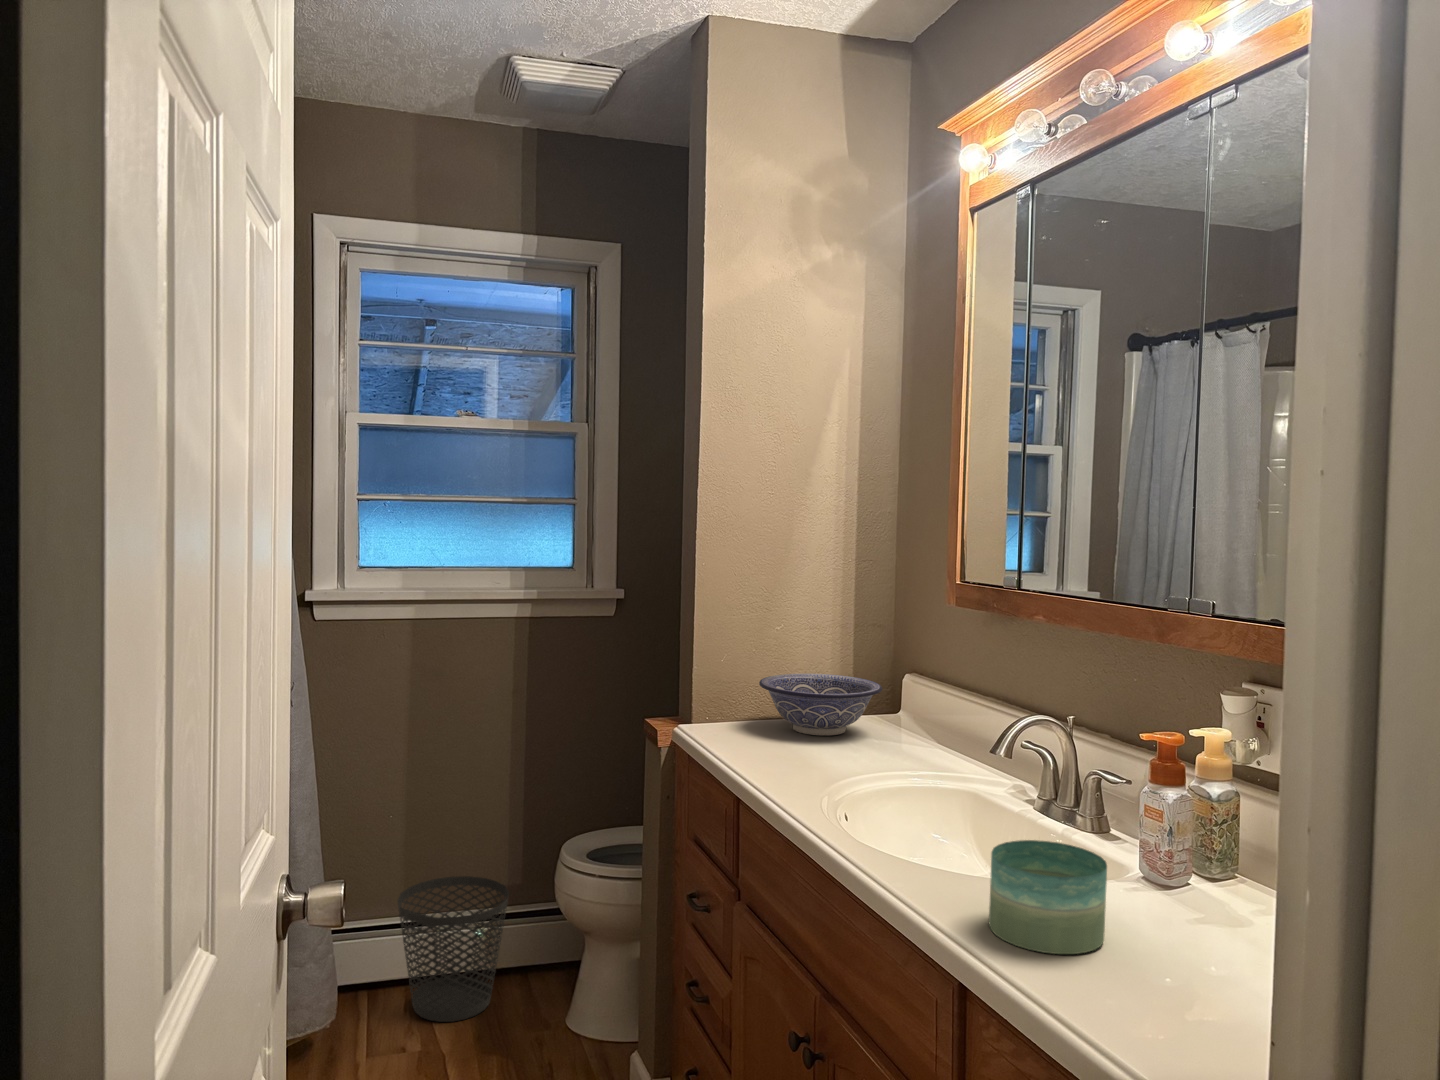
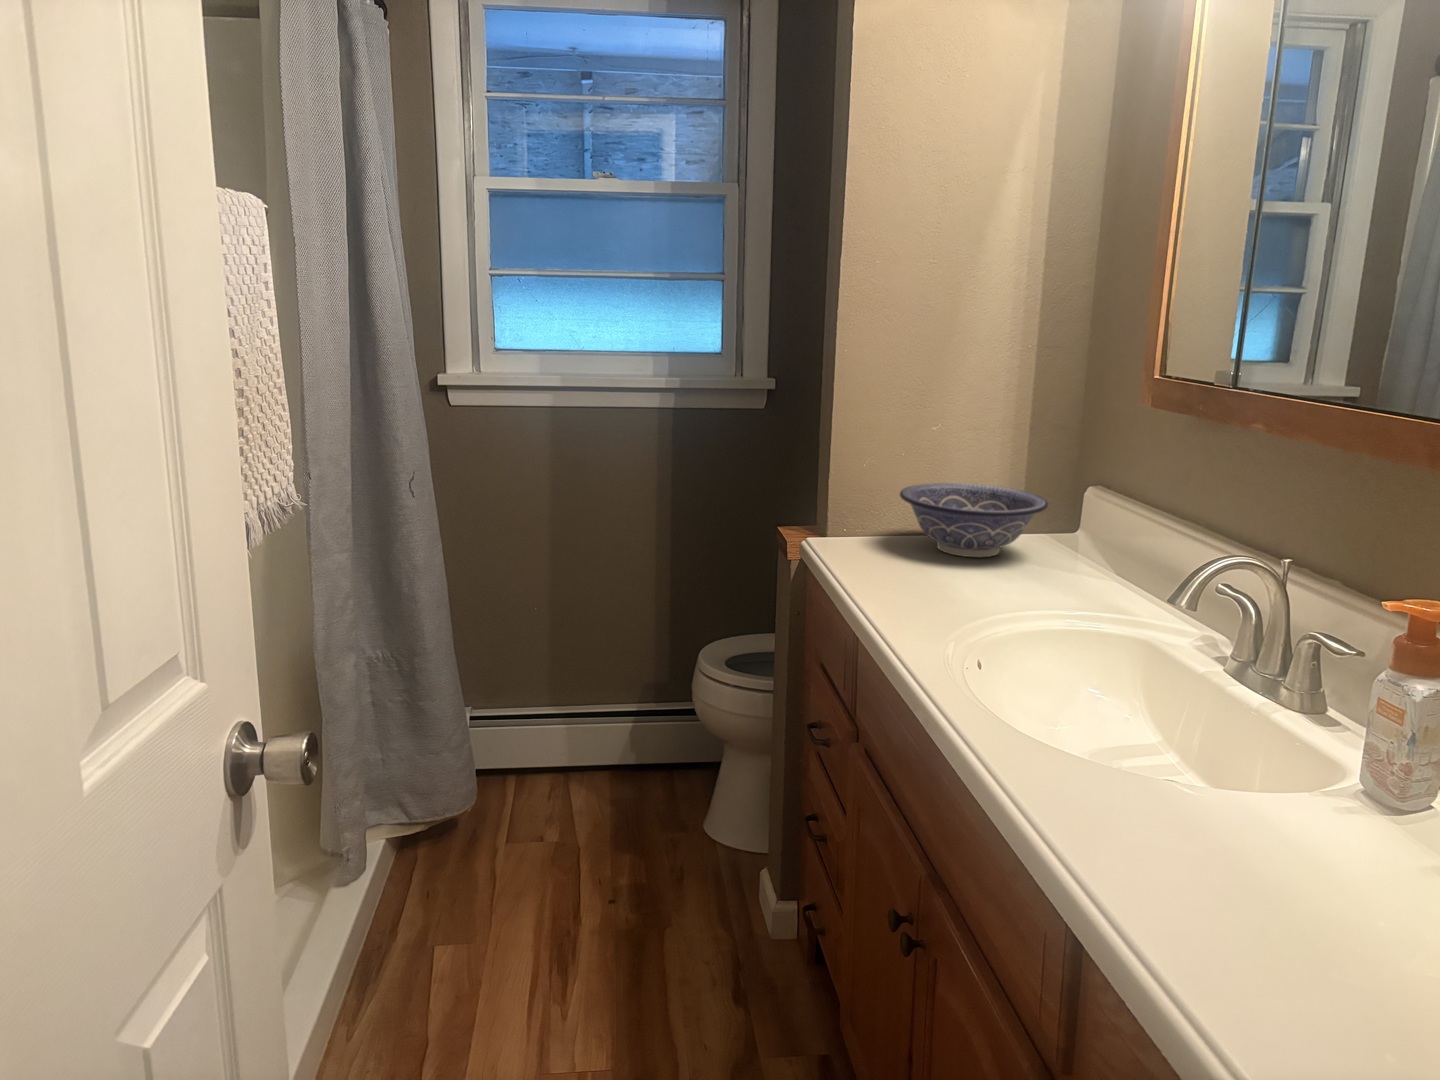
candle: present [989,840,1107,954] -> none [1130,743,1314,913]
wastebasket: present [398,876,509,1022] -> none [539,667,649,806]

